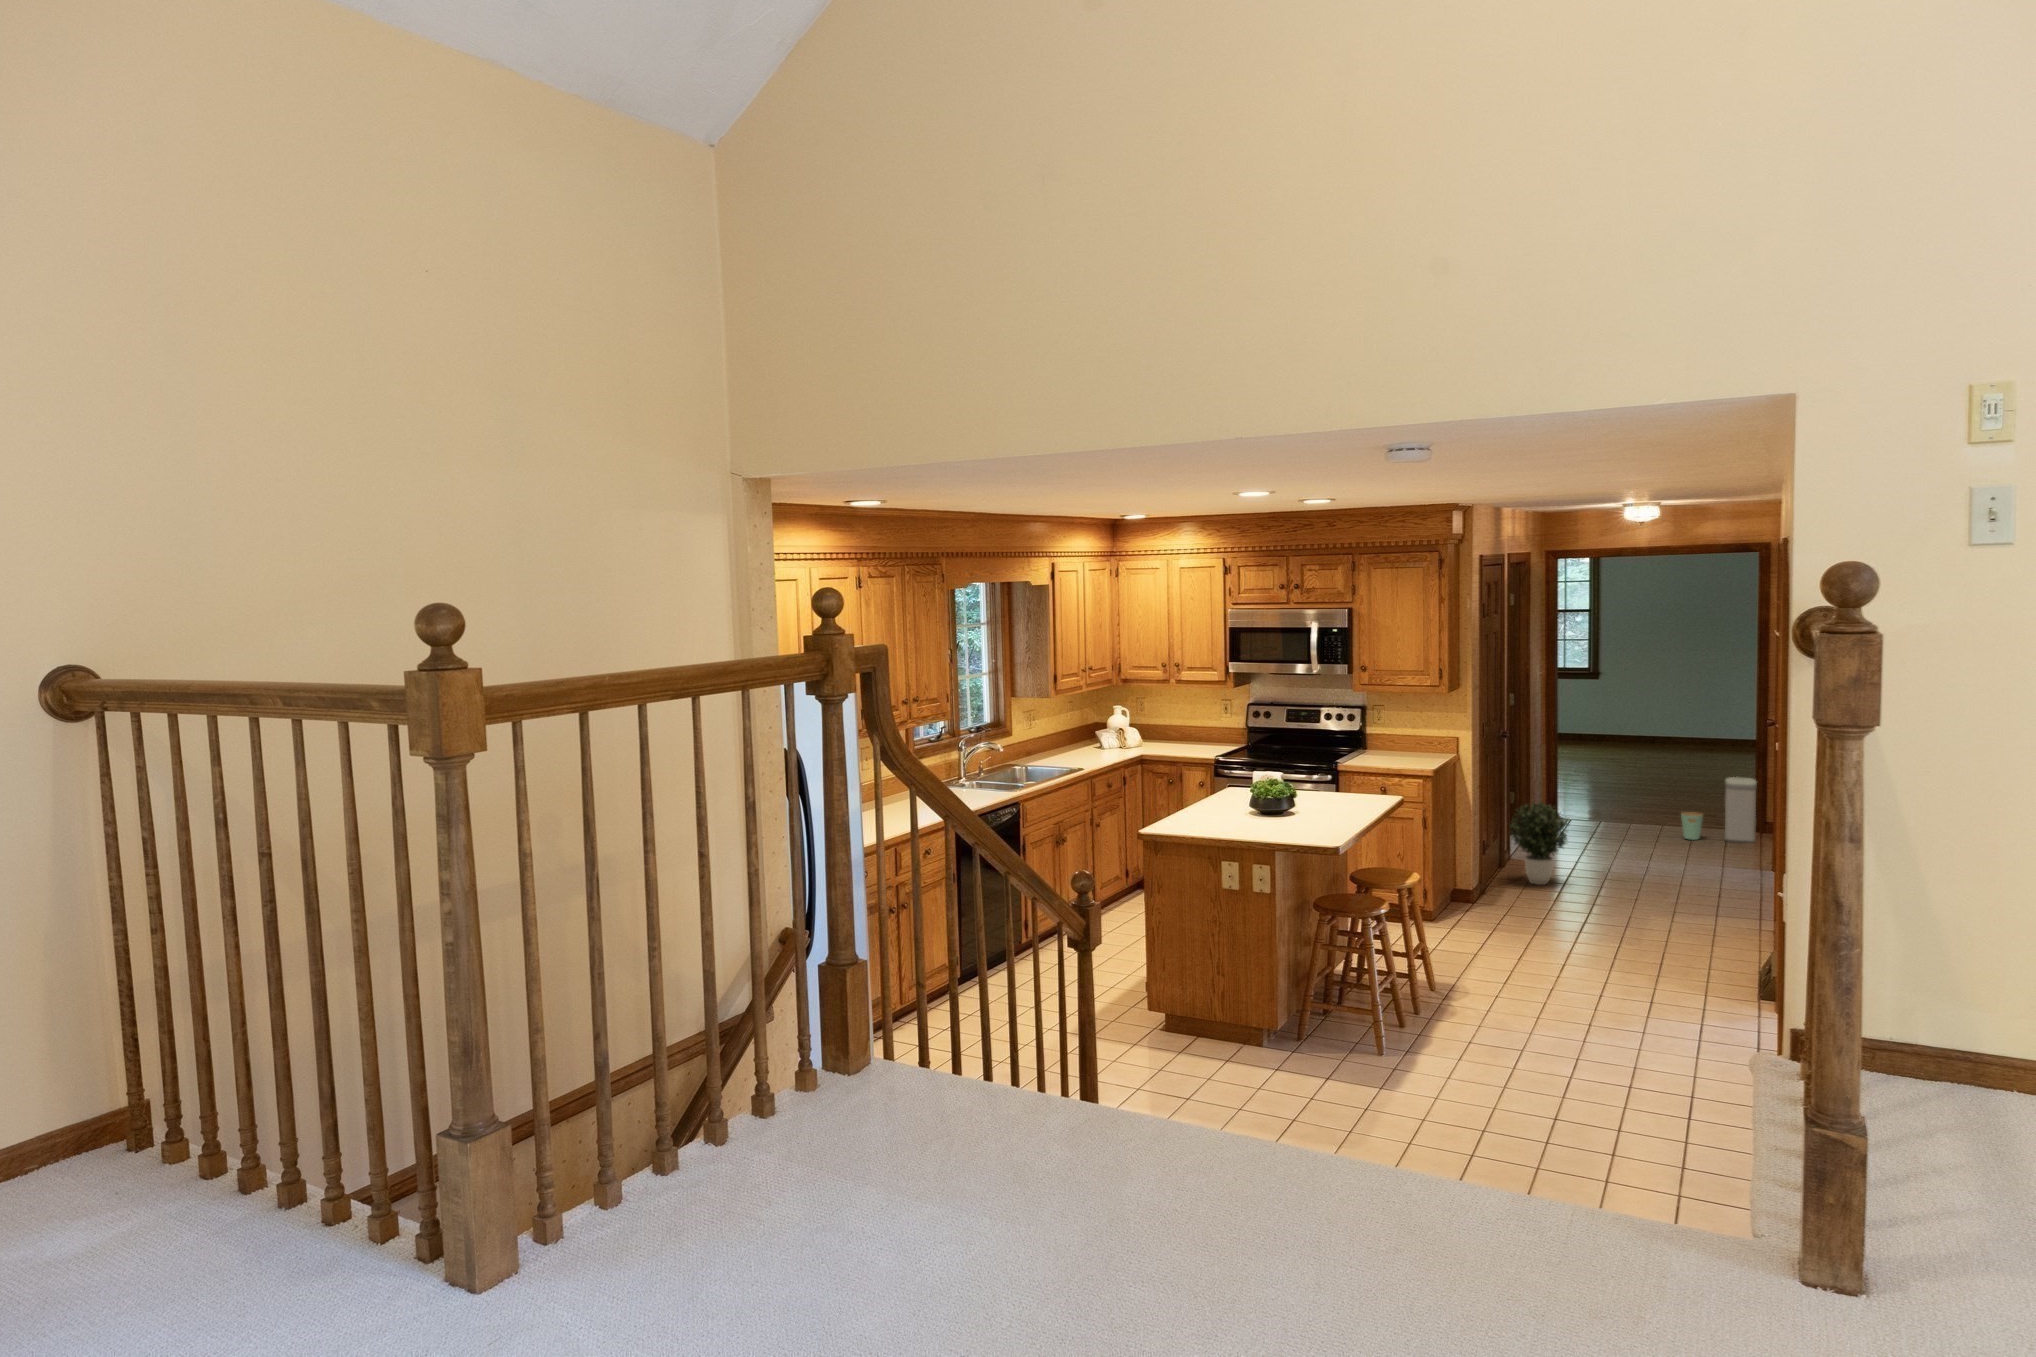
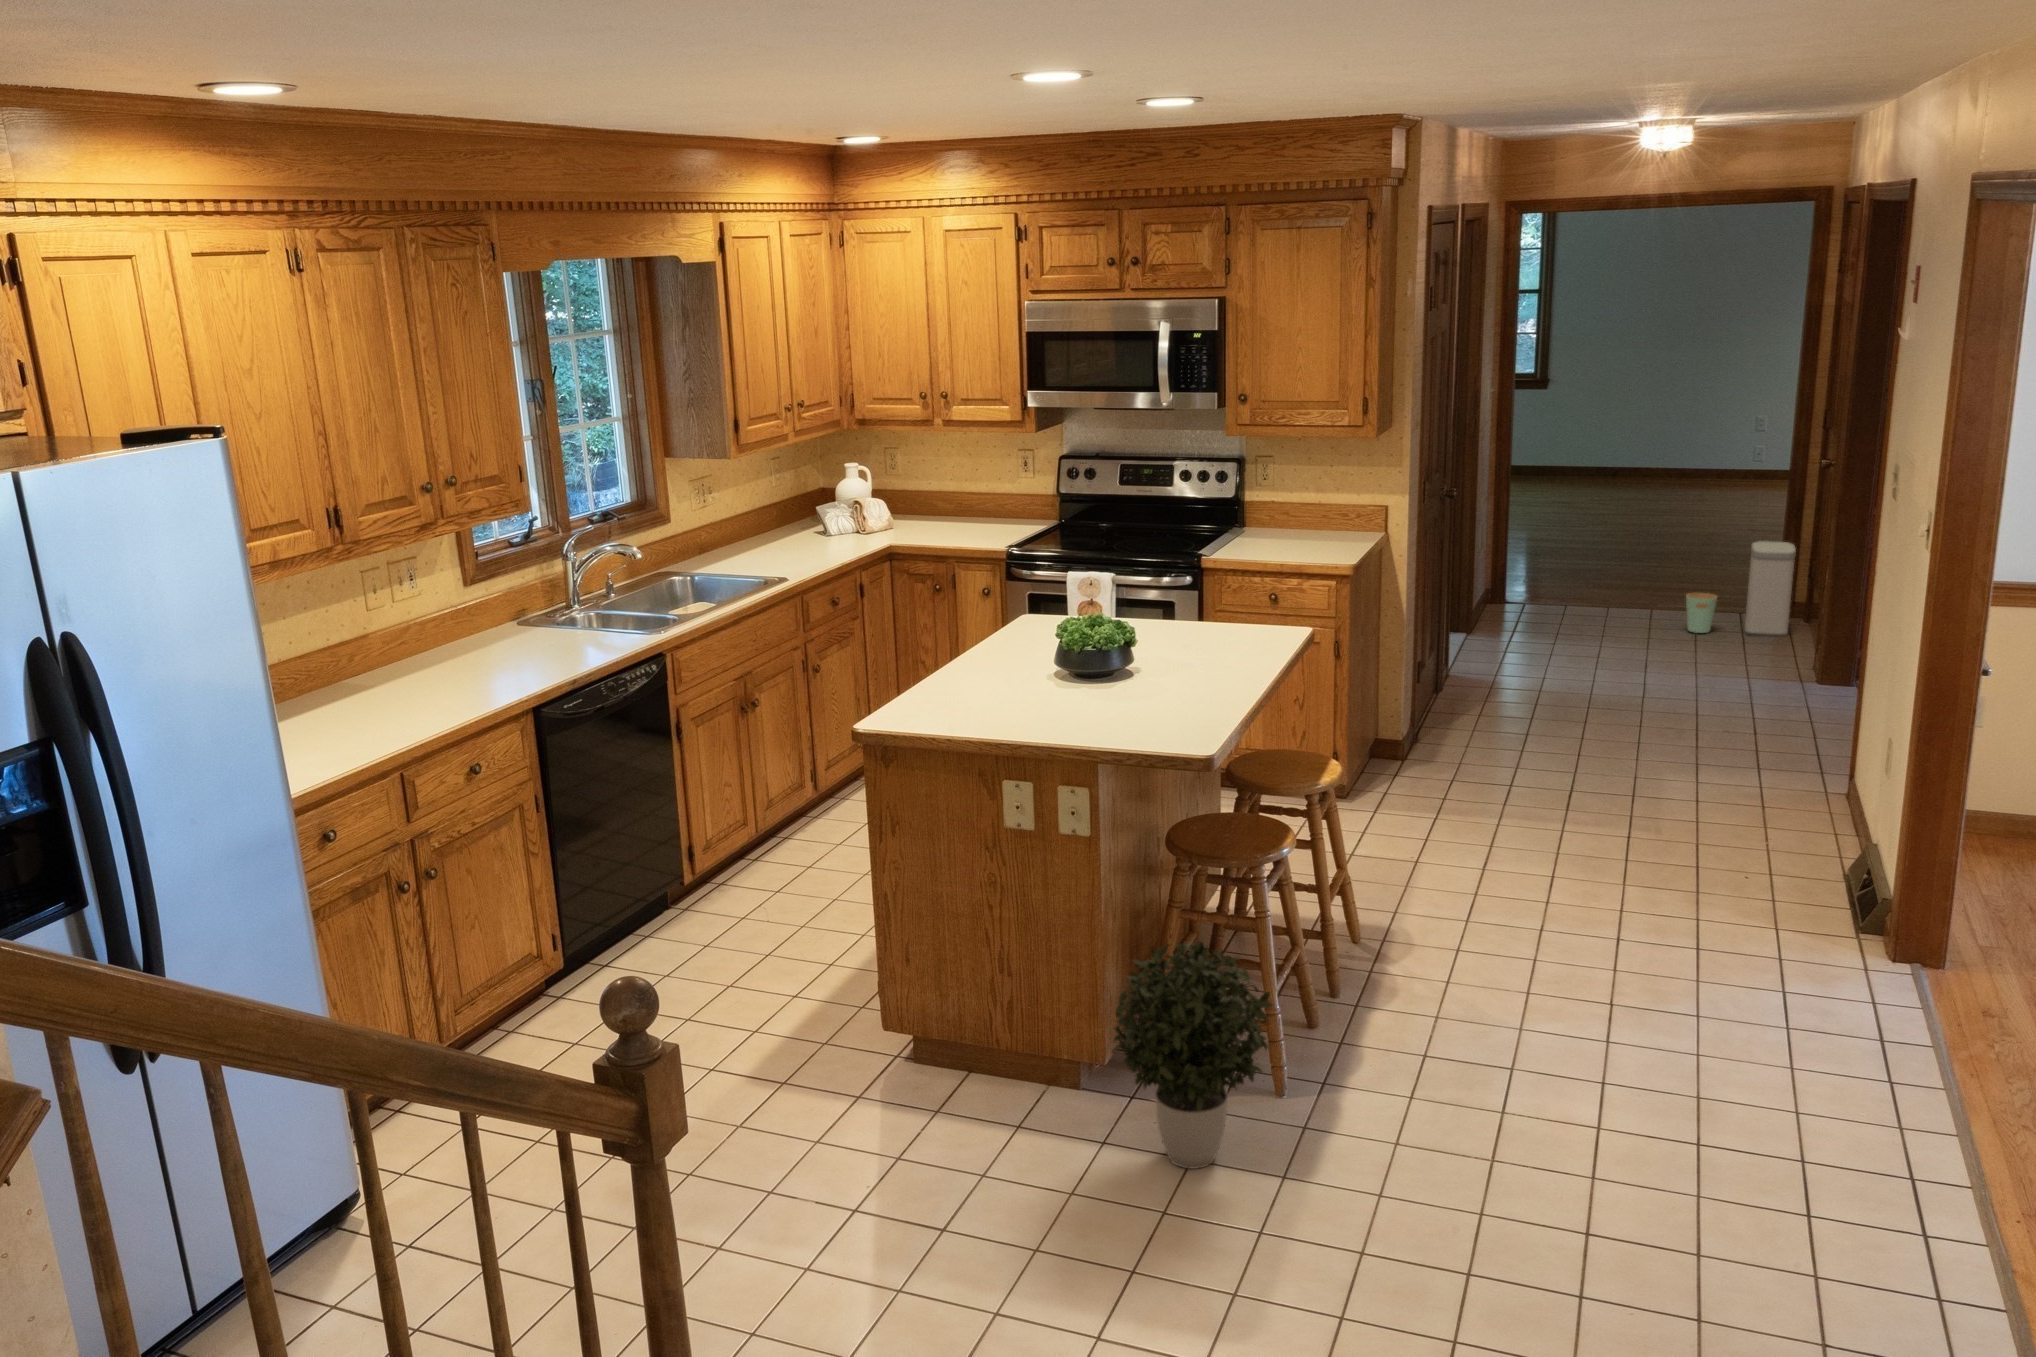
potted plant: present [1510,802,1569,885] -> present [1112,941,1271,1169]

